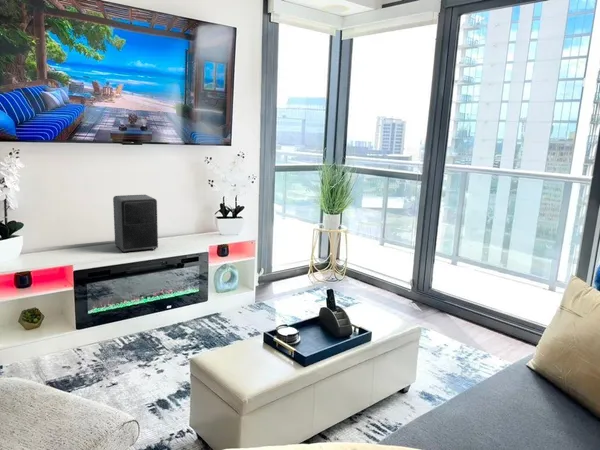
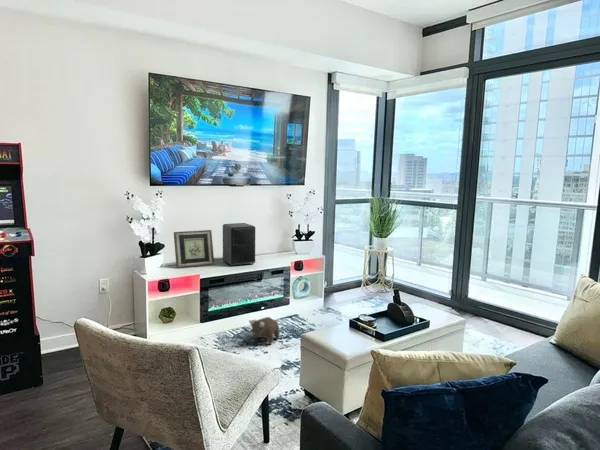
picture frame: none [39,204,100,256] -> present [174,230,214,268]
plush toy: none [139,321,185,358] -> present [249,317,280,344]

